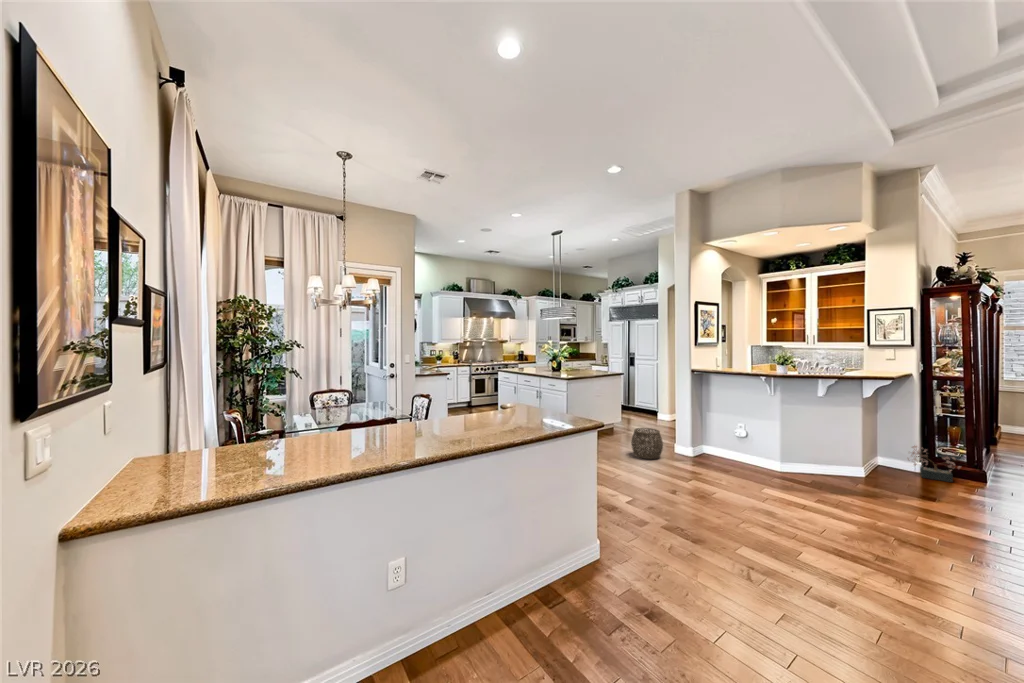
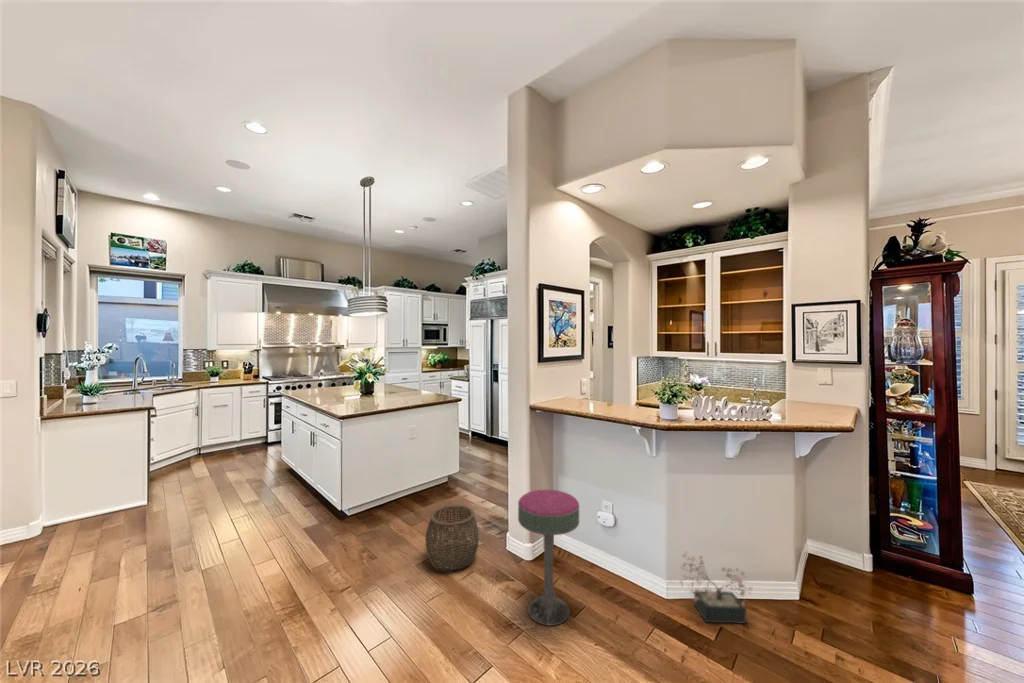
bar stool: none [697,412,733,477] -> present [518,490,579,625]
decorative plant: present [908,446,960,482] -> present [683,555,752,624]

